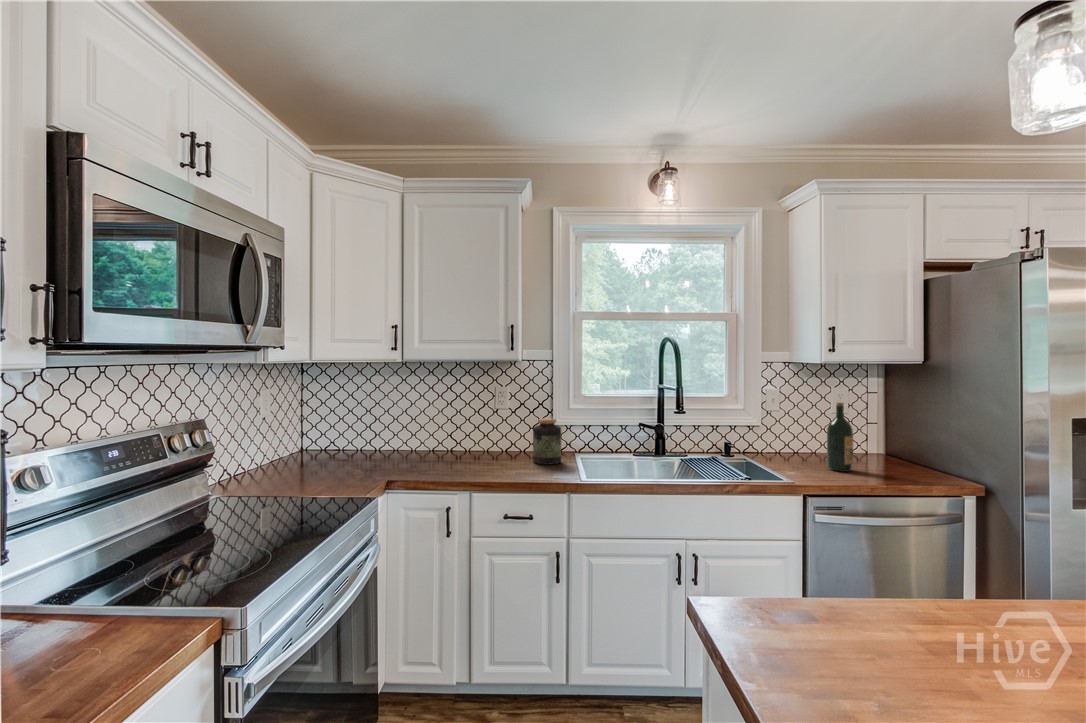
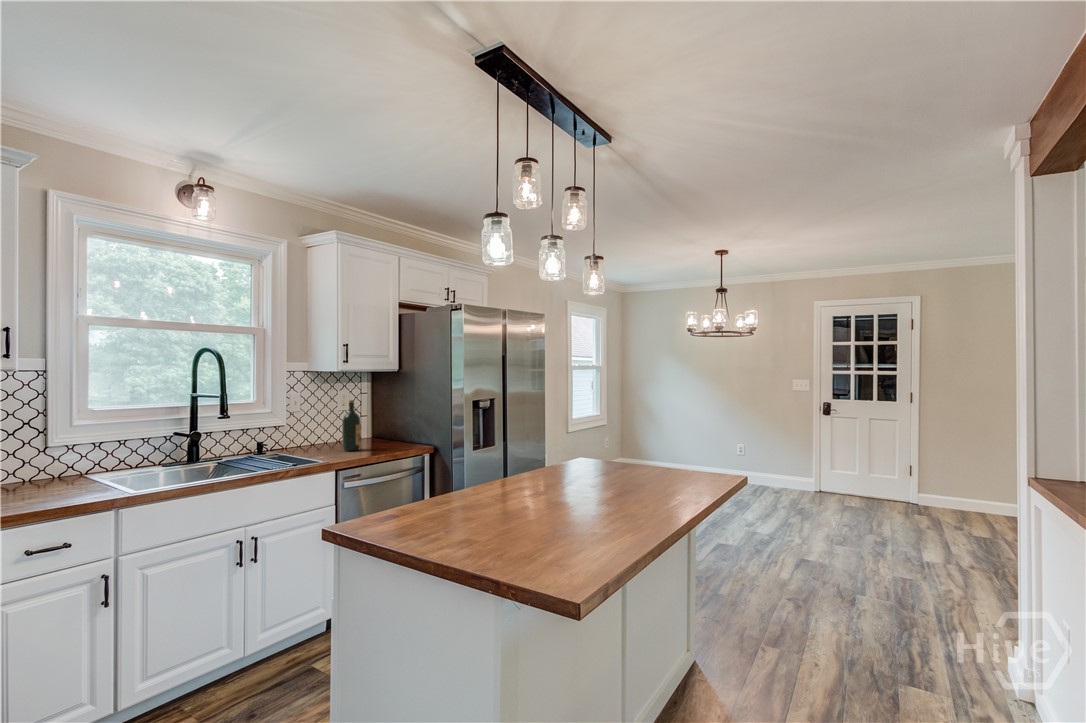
jar: present [533,418,561,465] -> none [27,438,73,494]

